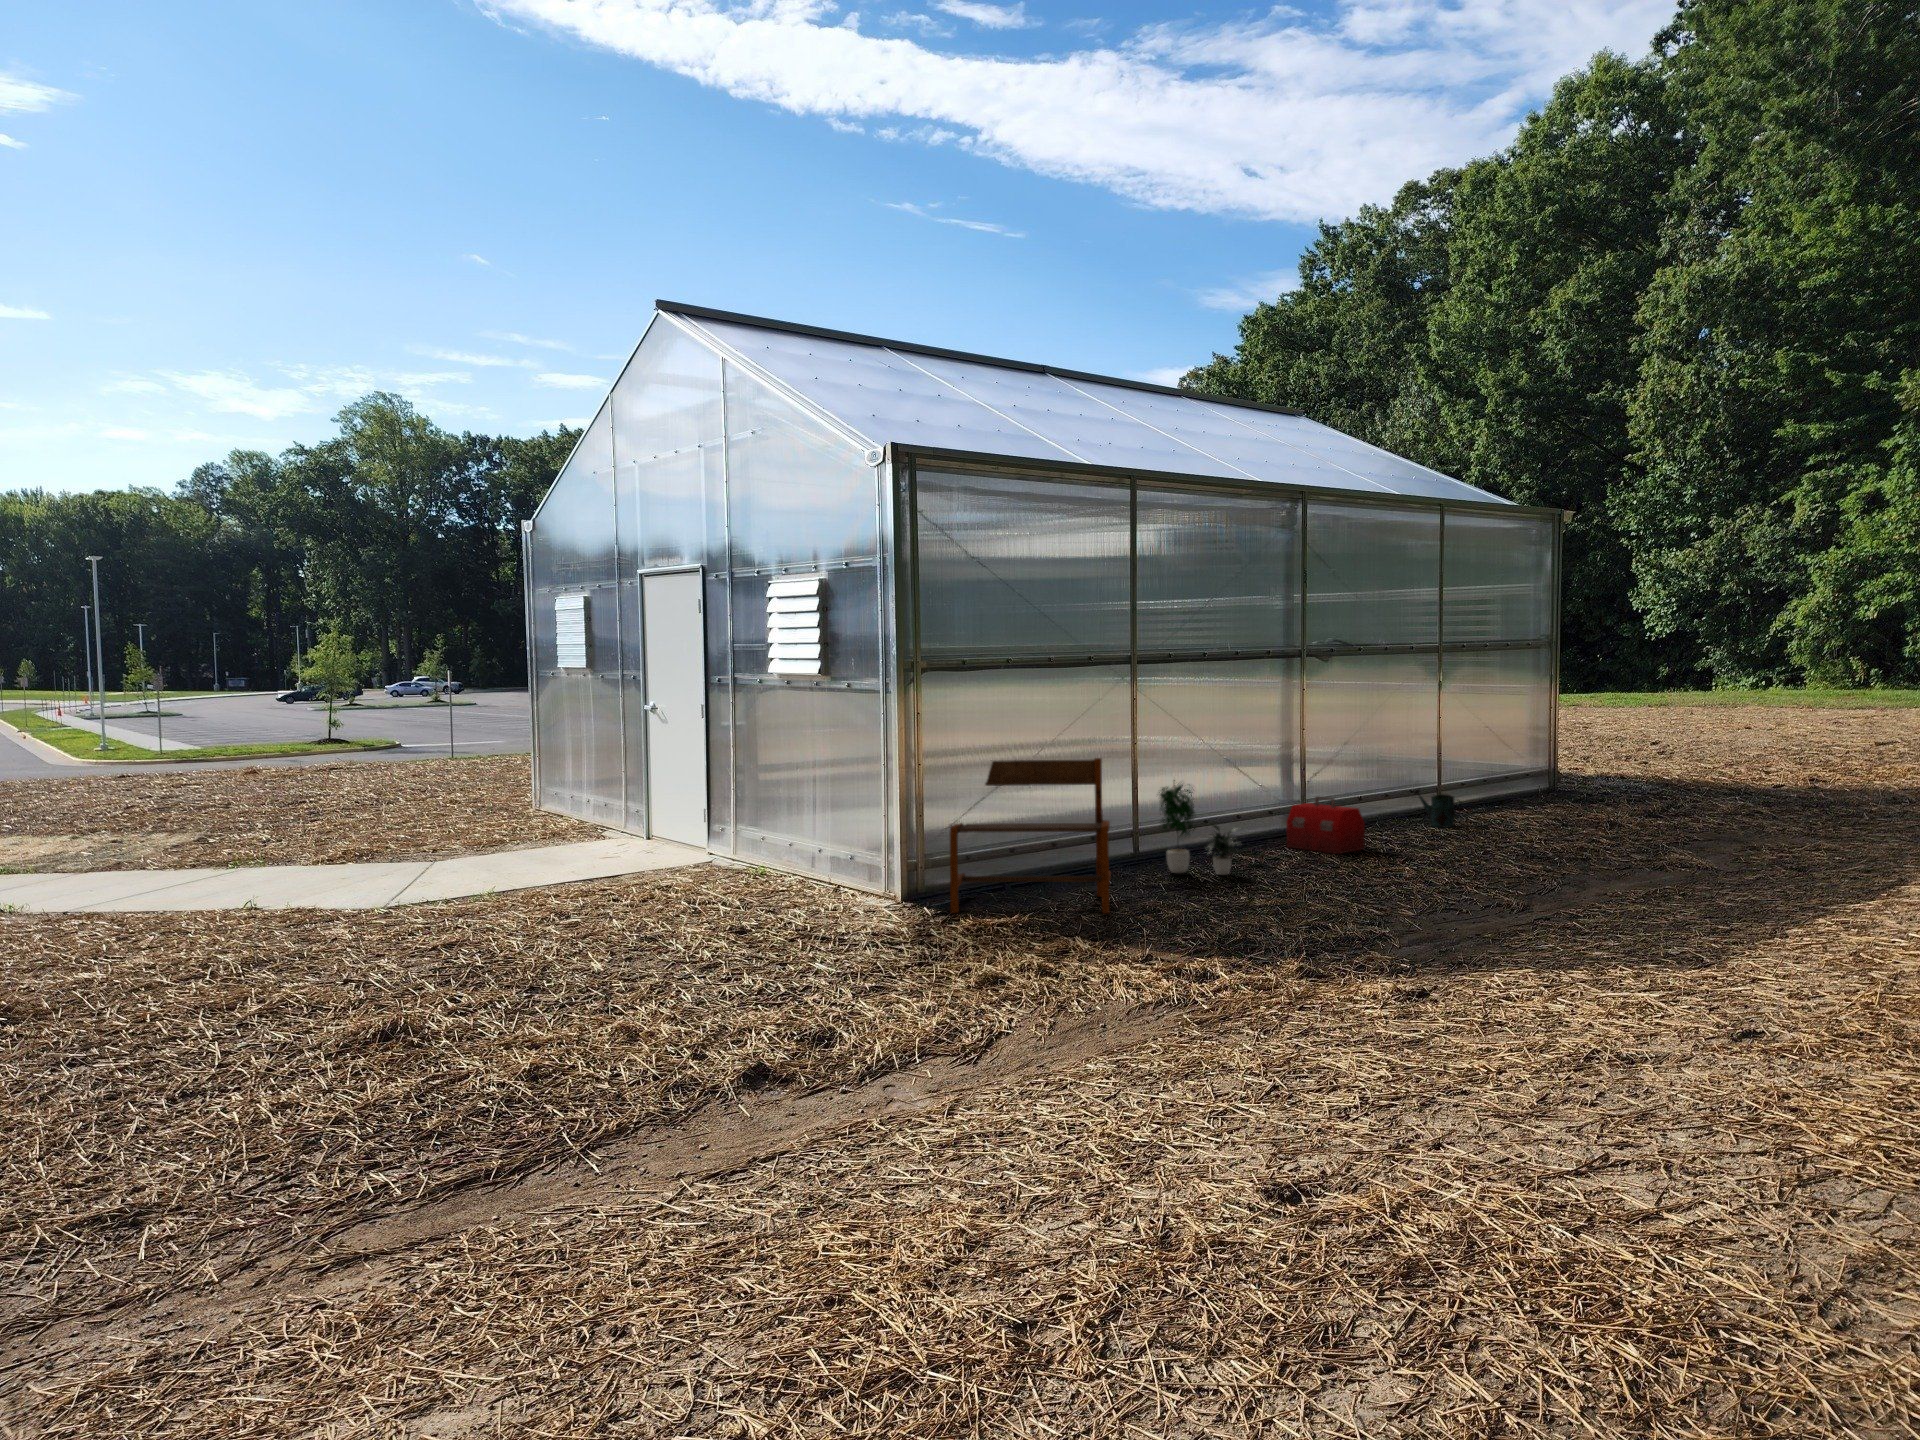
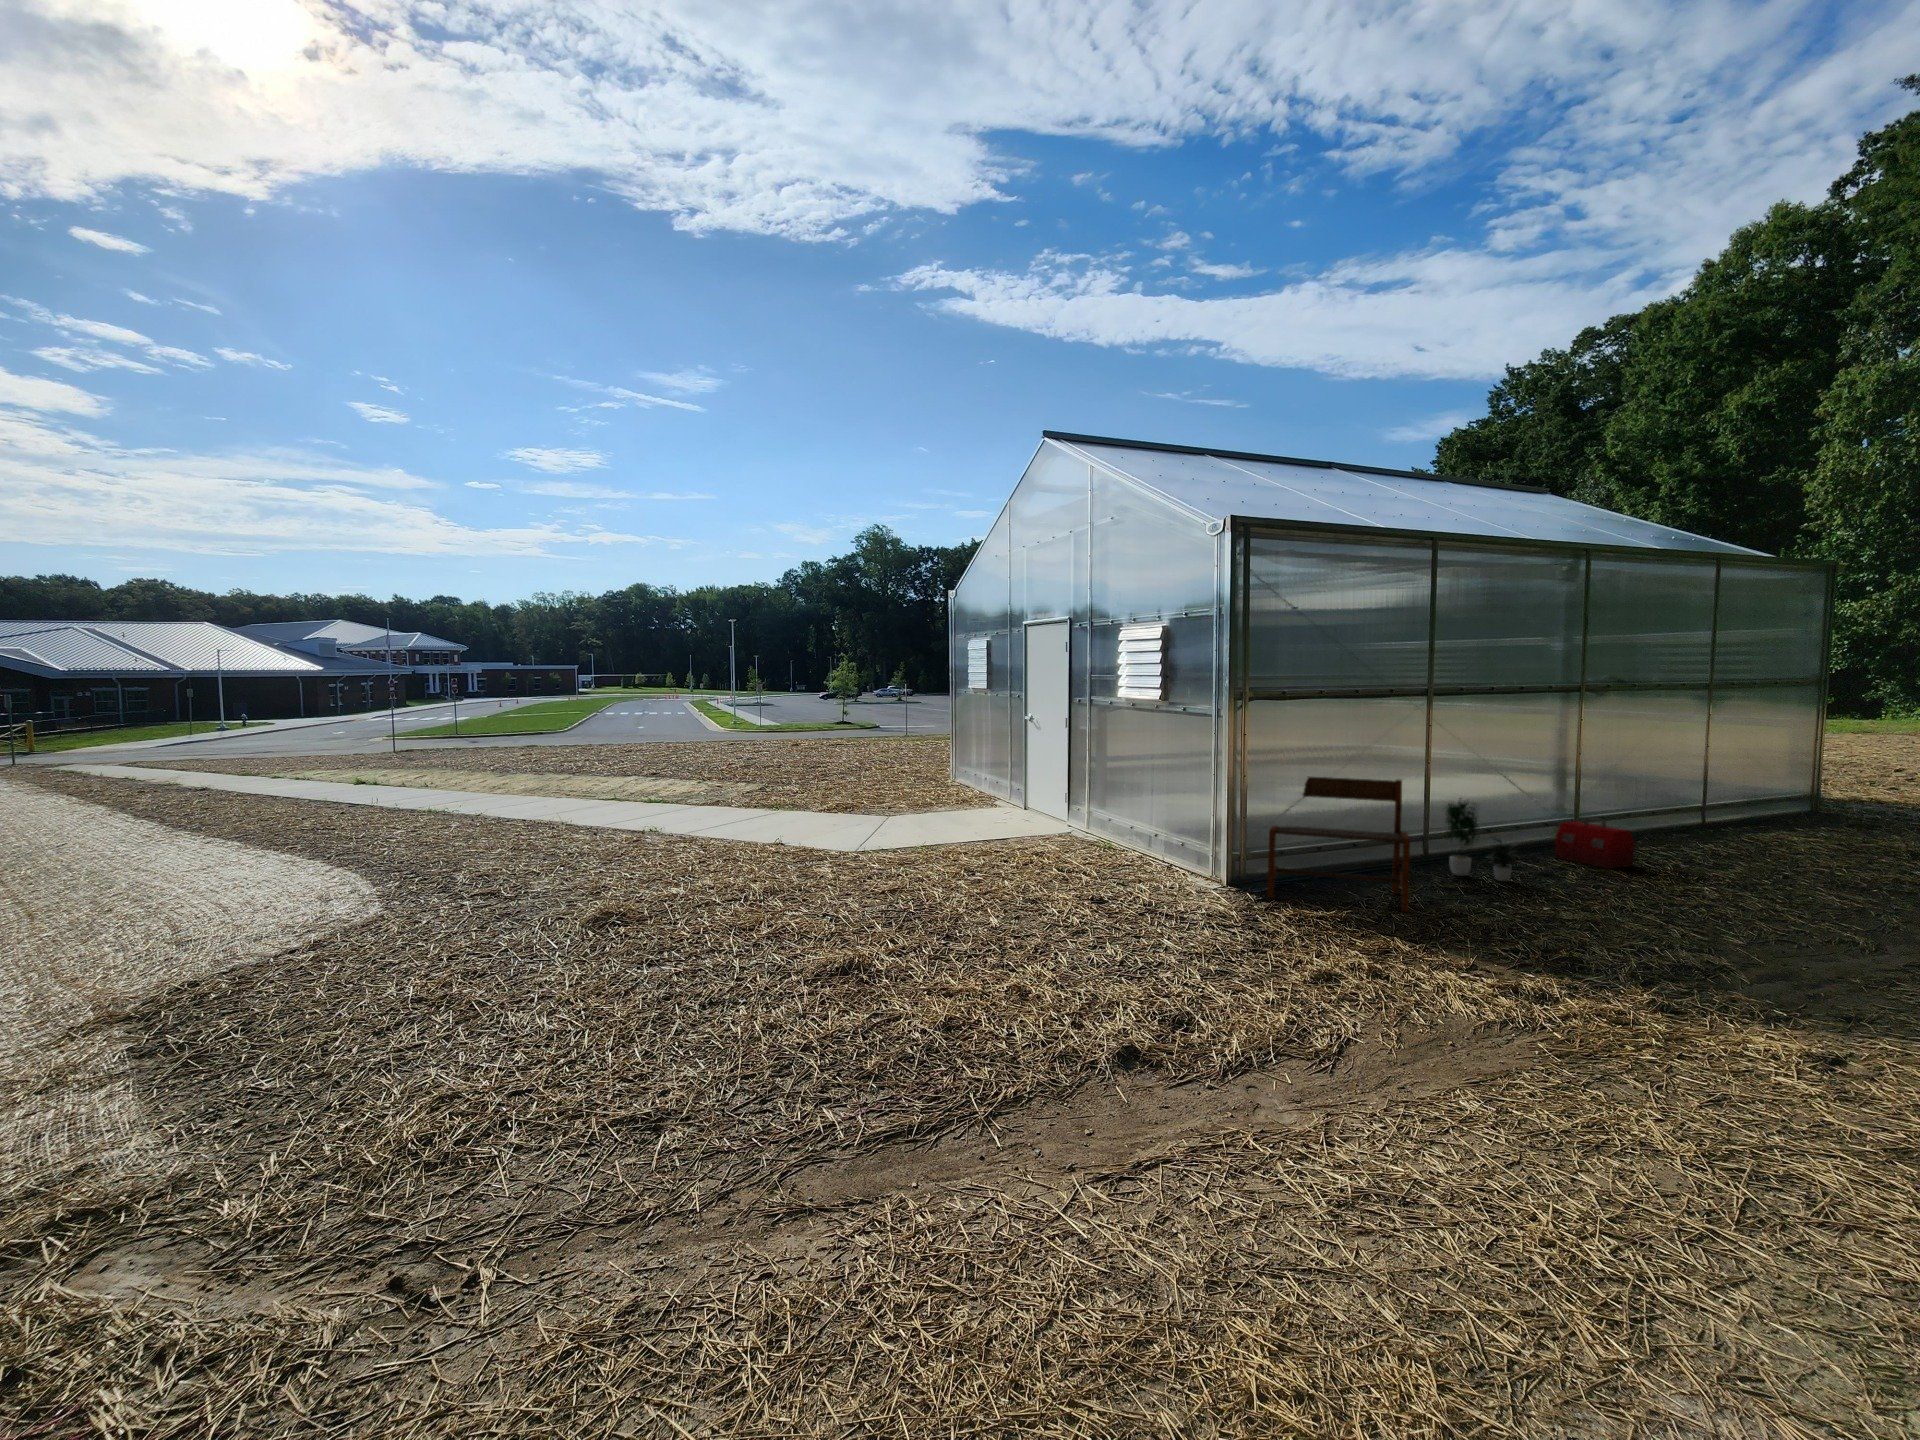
watering can: present [1414,790,1461,828] -> none [1673,813,1725,849]

